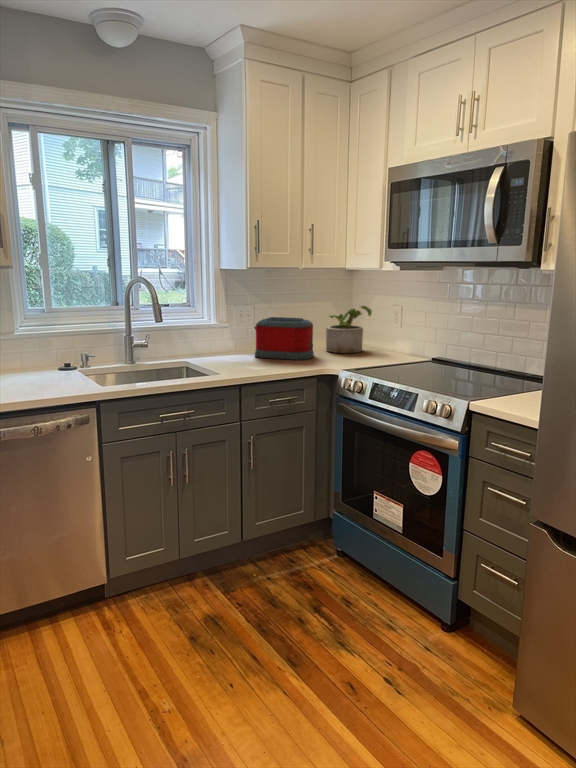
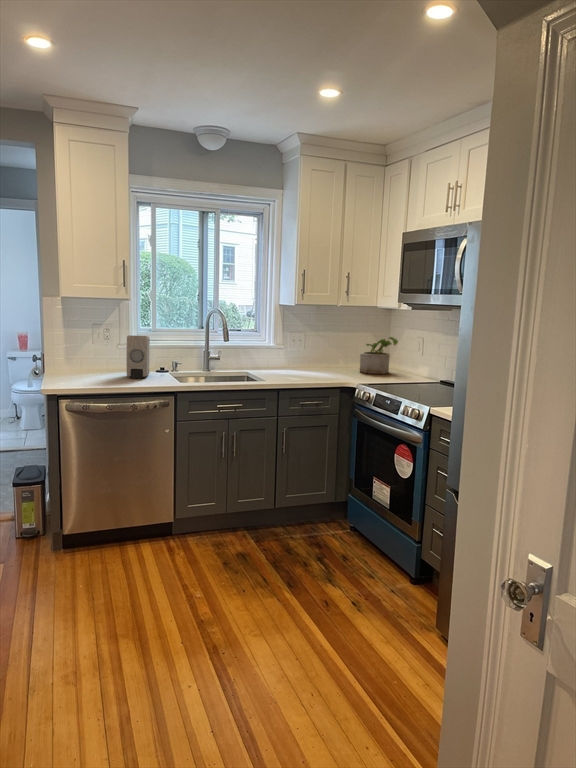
toaster: present [254,317,314,360] -> none [300,342,347,376]
soap dispenser: none [14,321,51,385] -> present [126,335,150,379]

